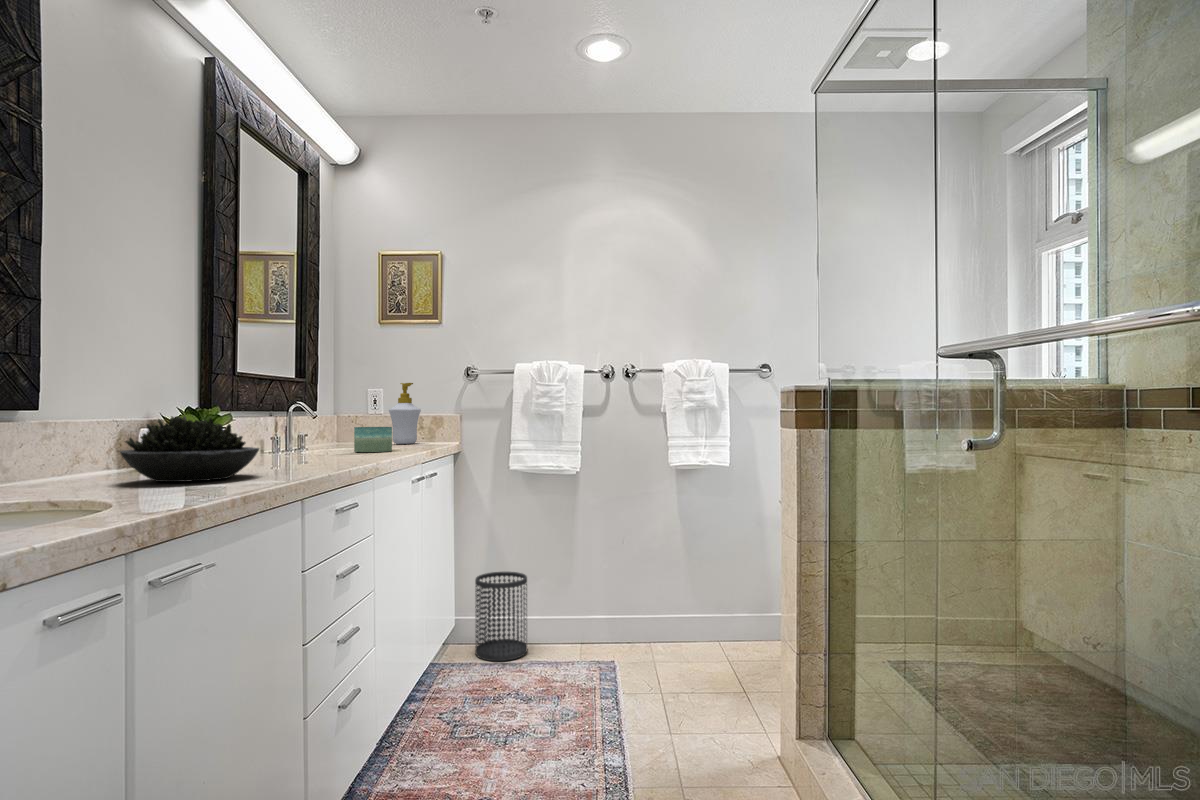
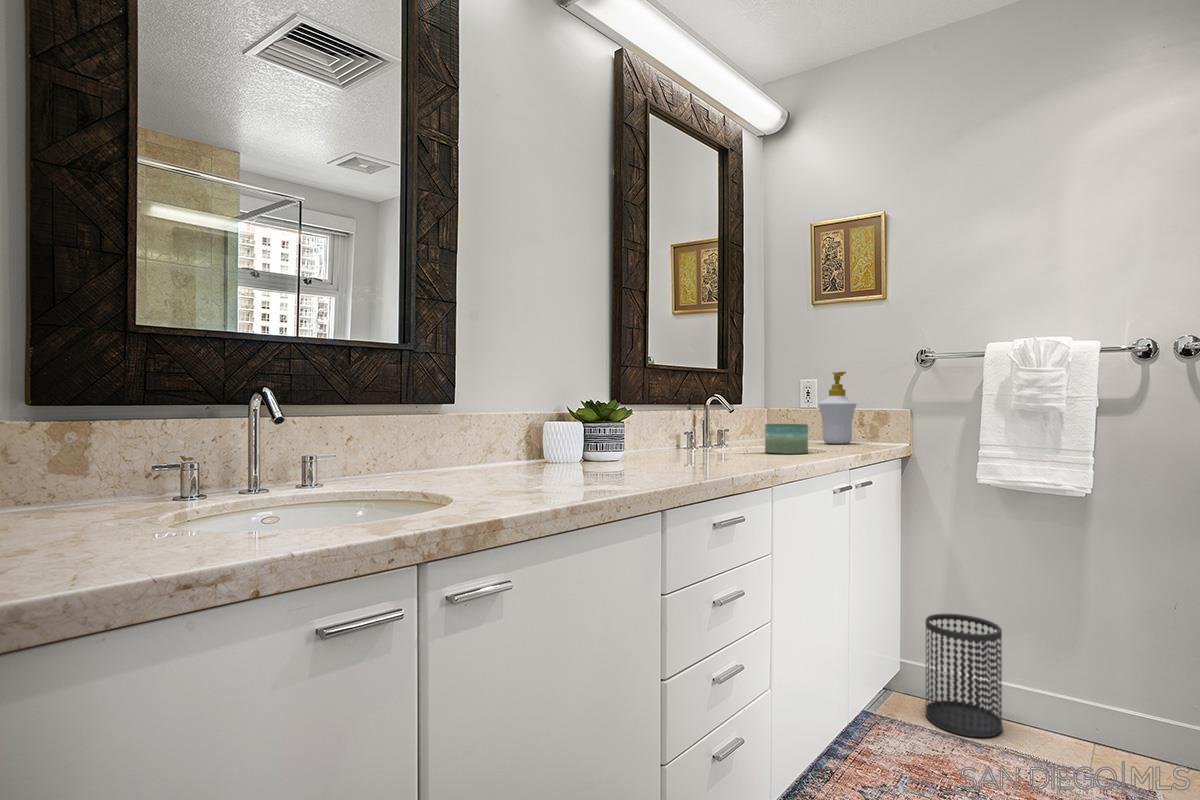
succulent plant: present [120,416,259,482] -> none [493,412,620,482]

